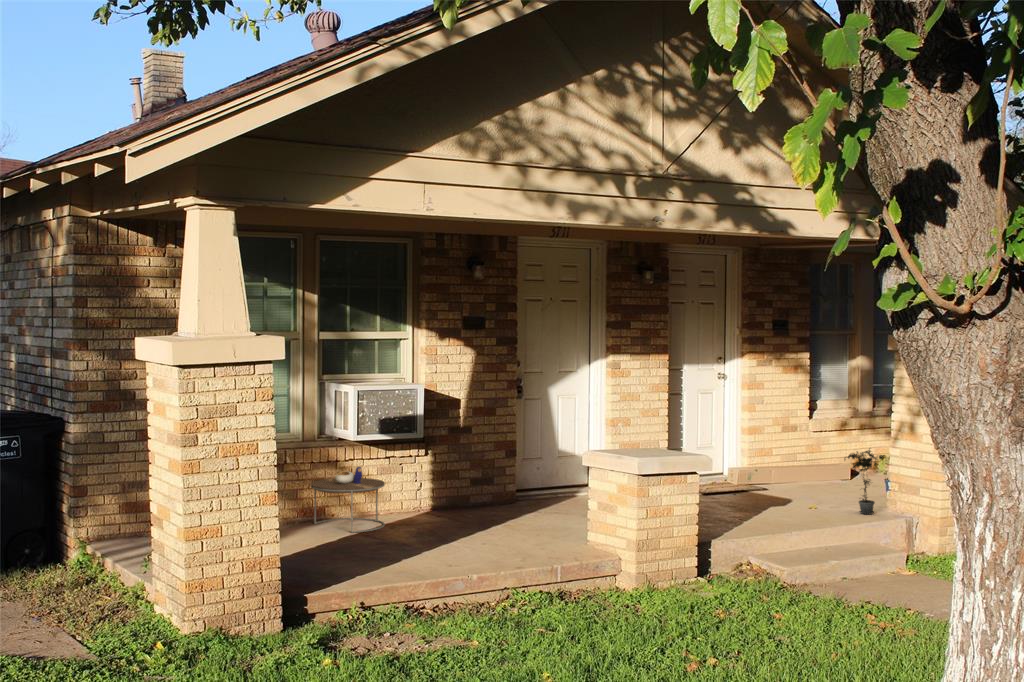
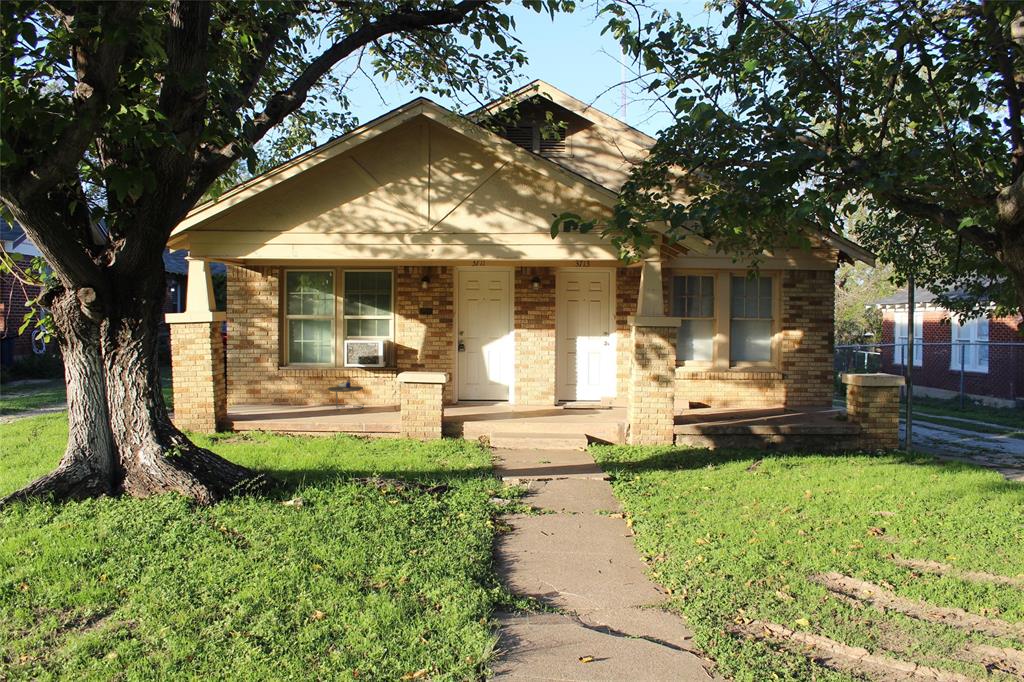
potted plant: present [844,448,884,514] -> none [598,382,623,422]

